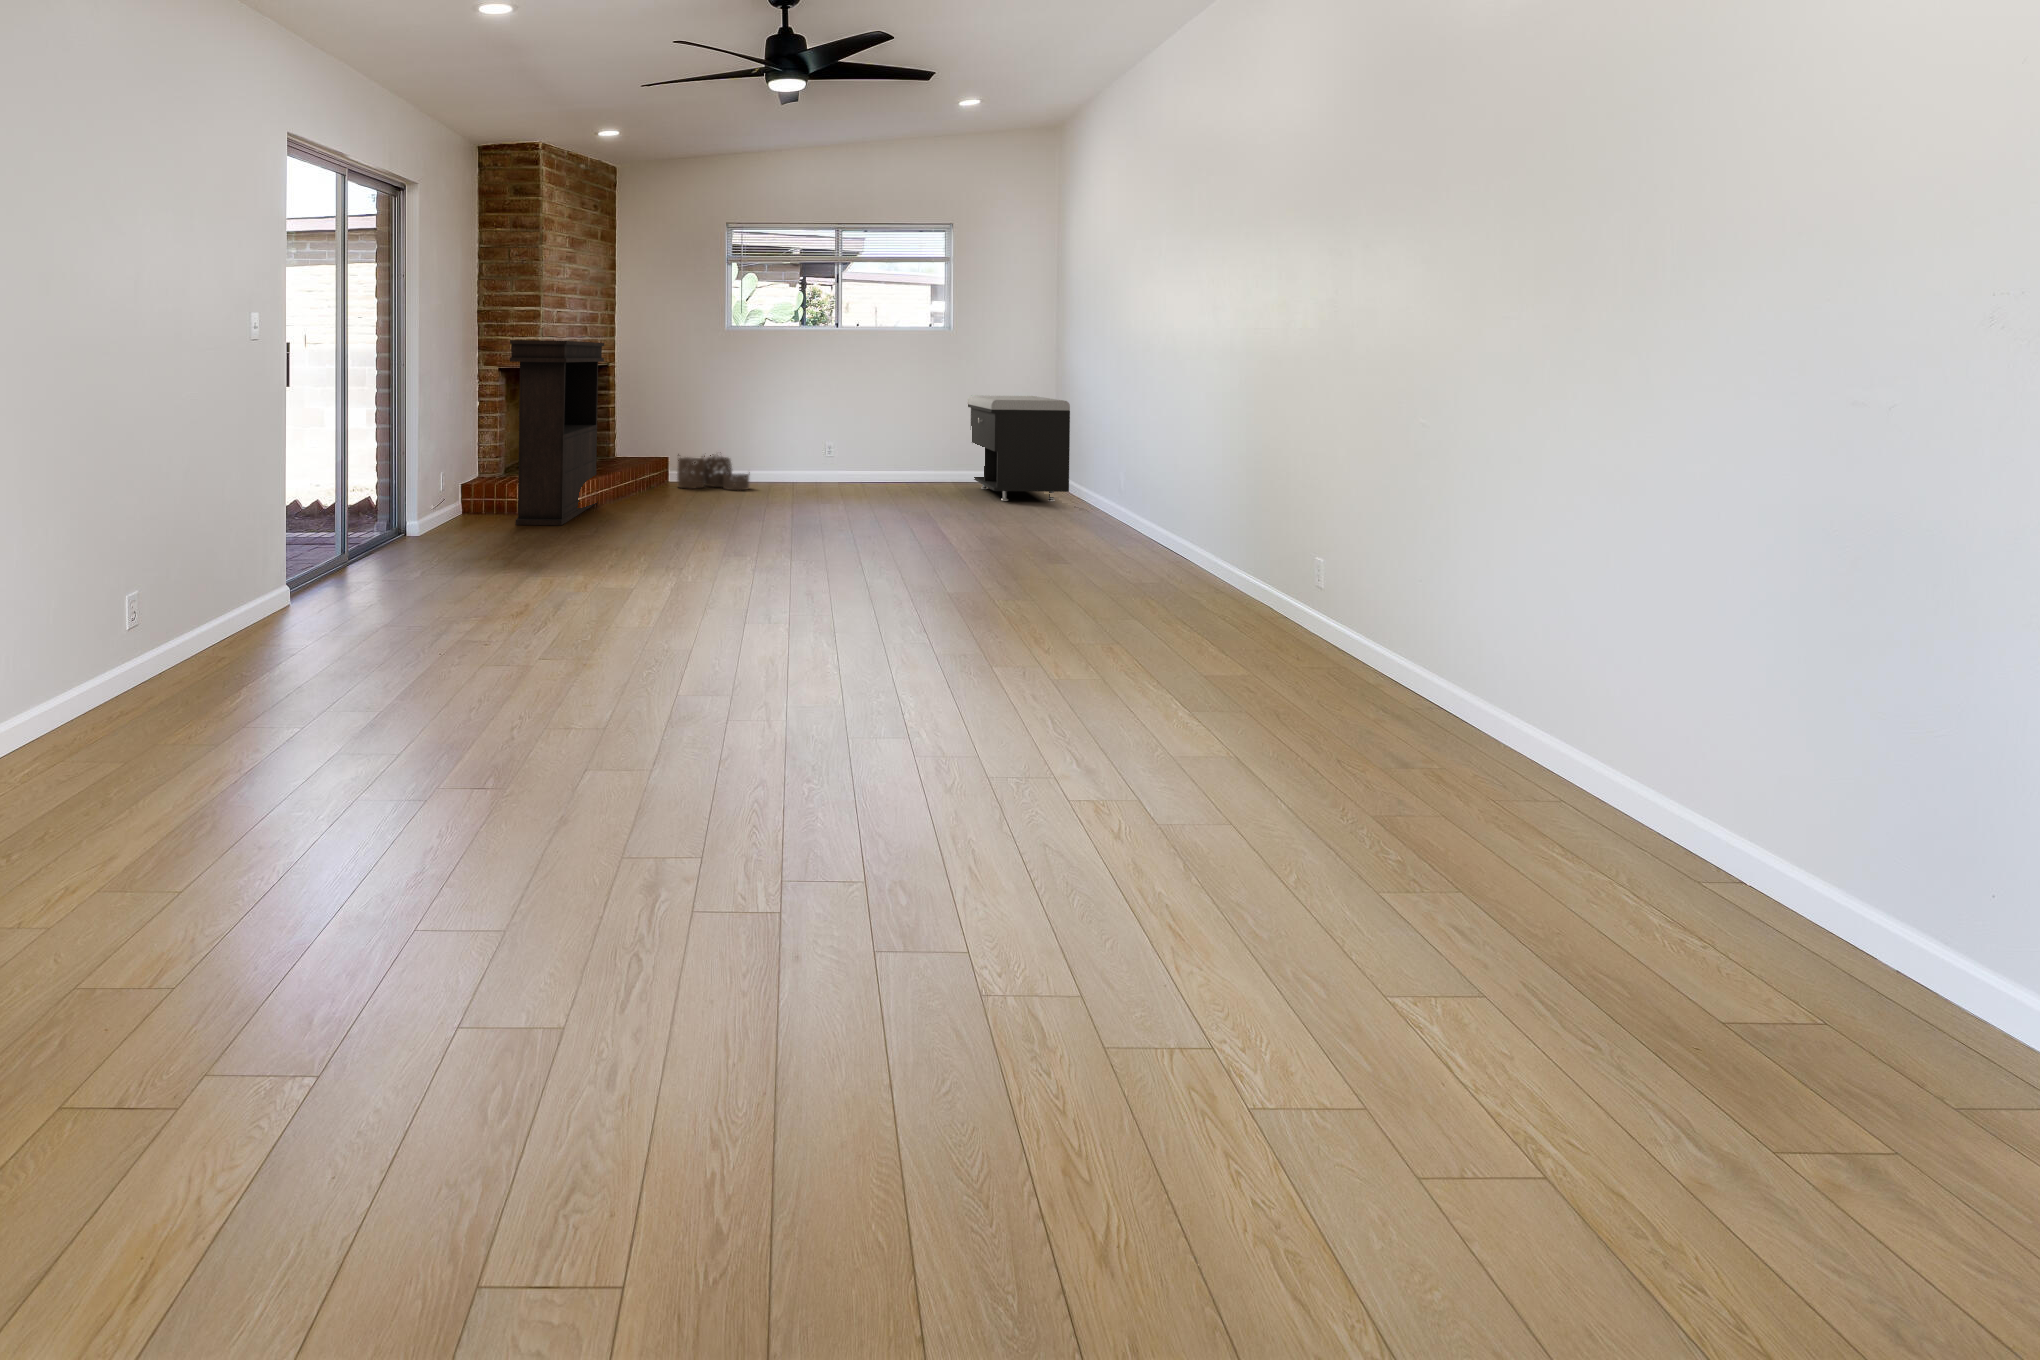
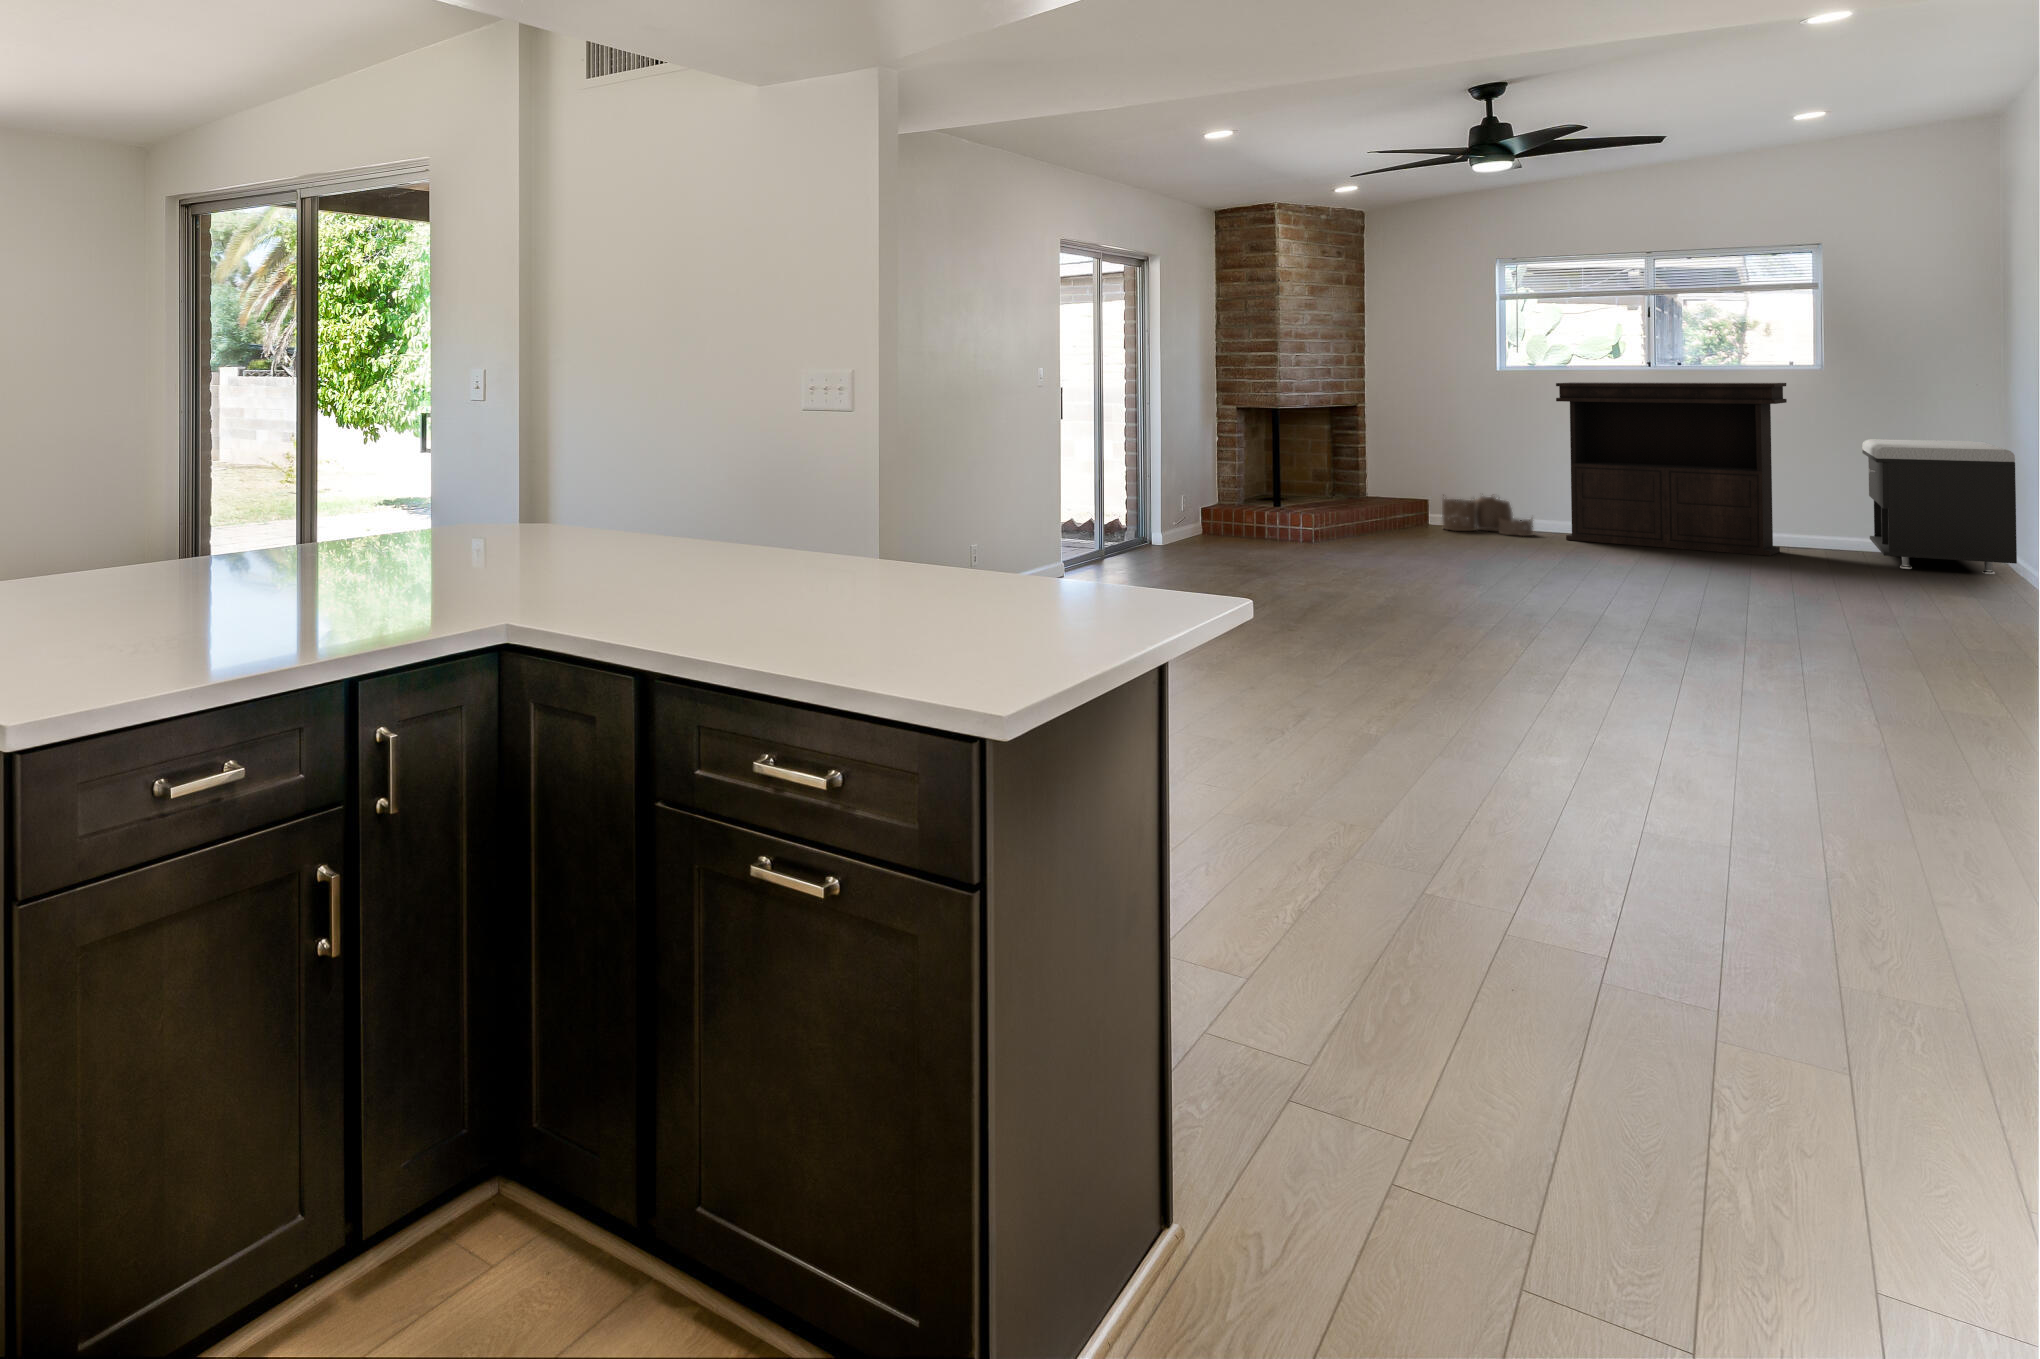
console table: present [510,340,604,525] -> present [1556,382,1787,556]

